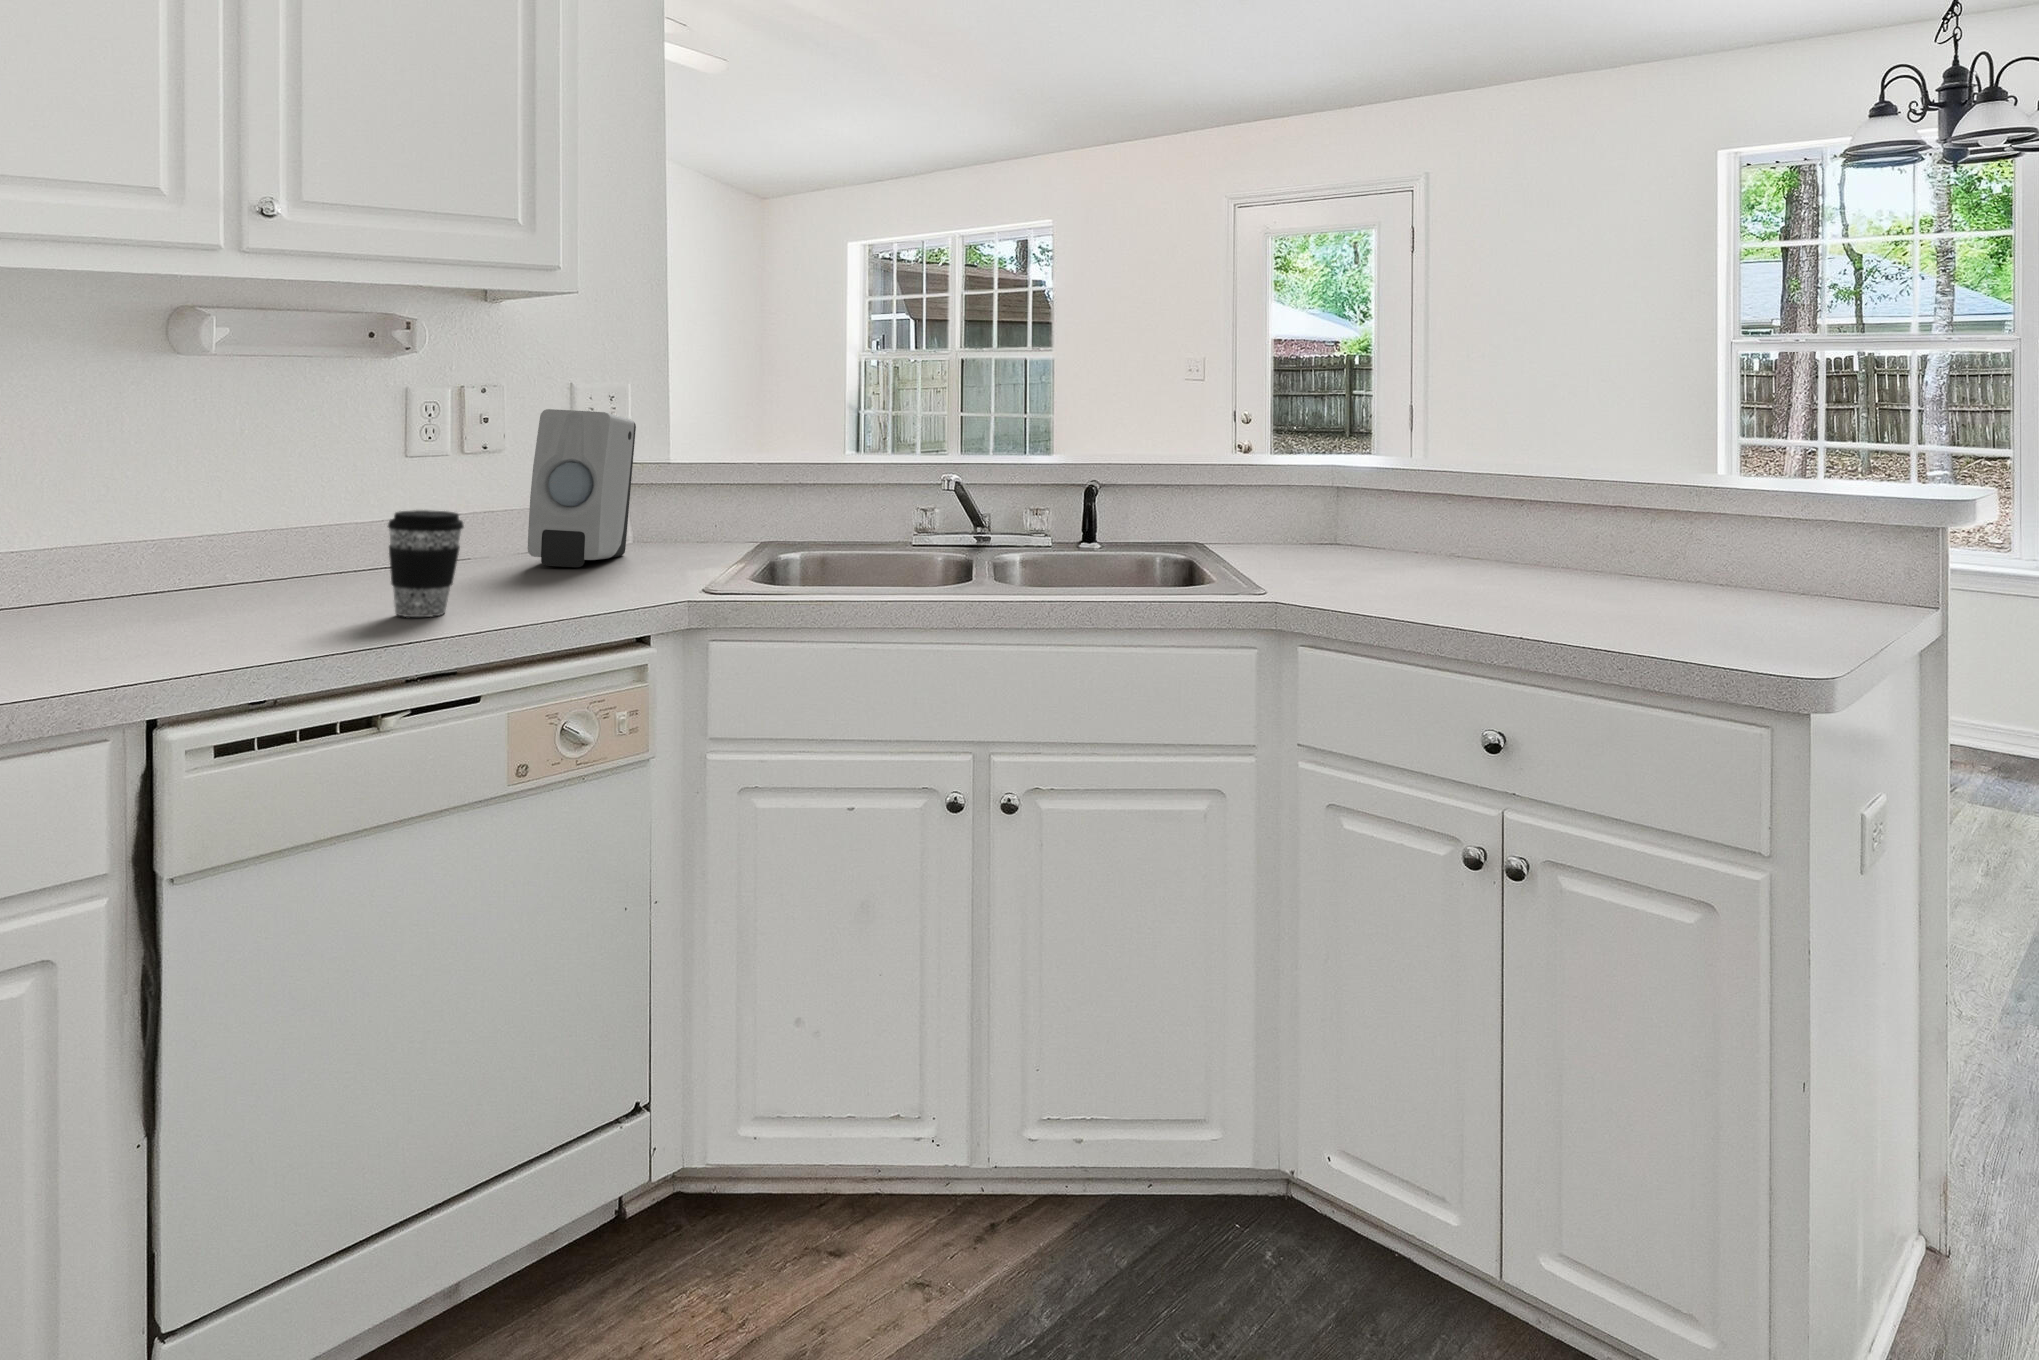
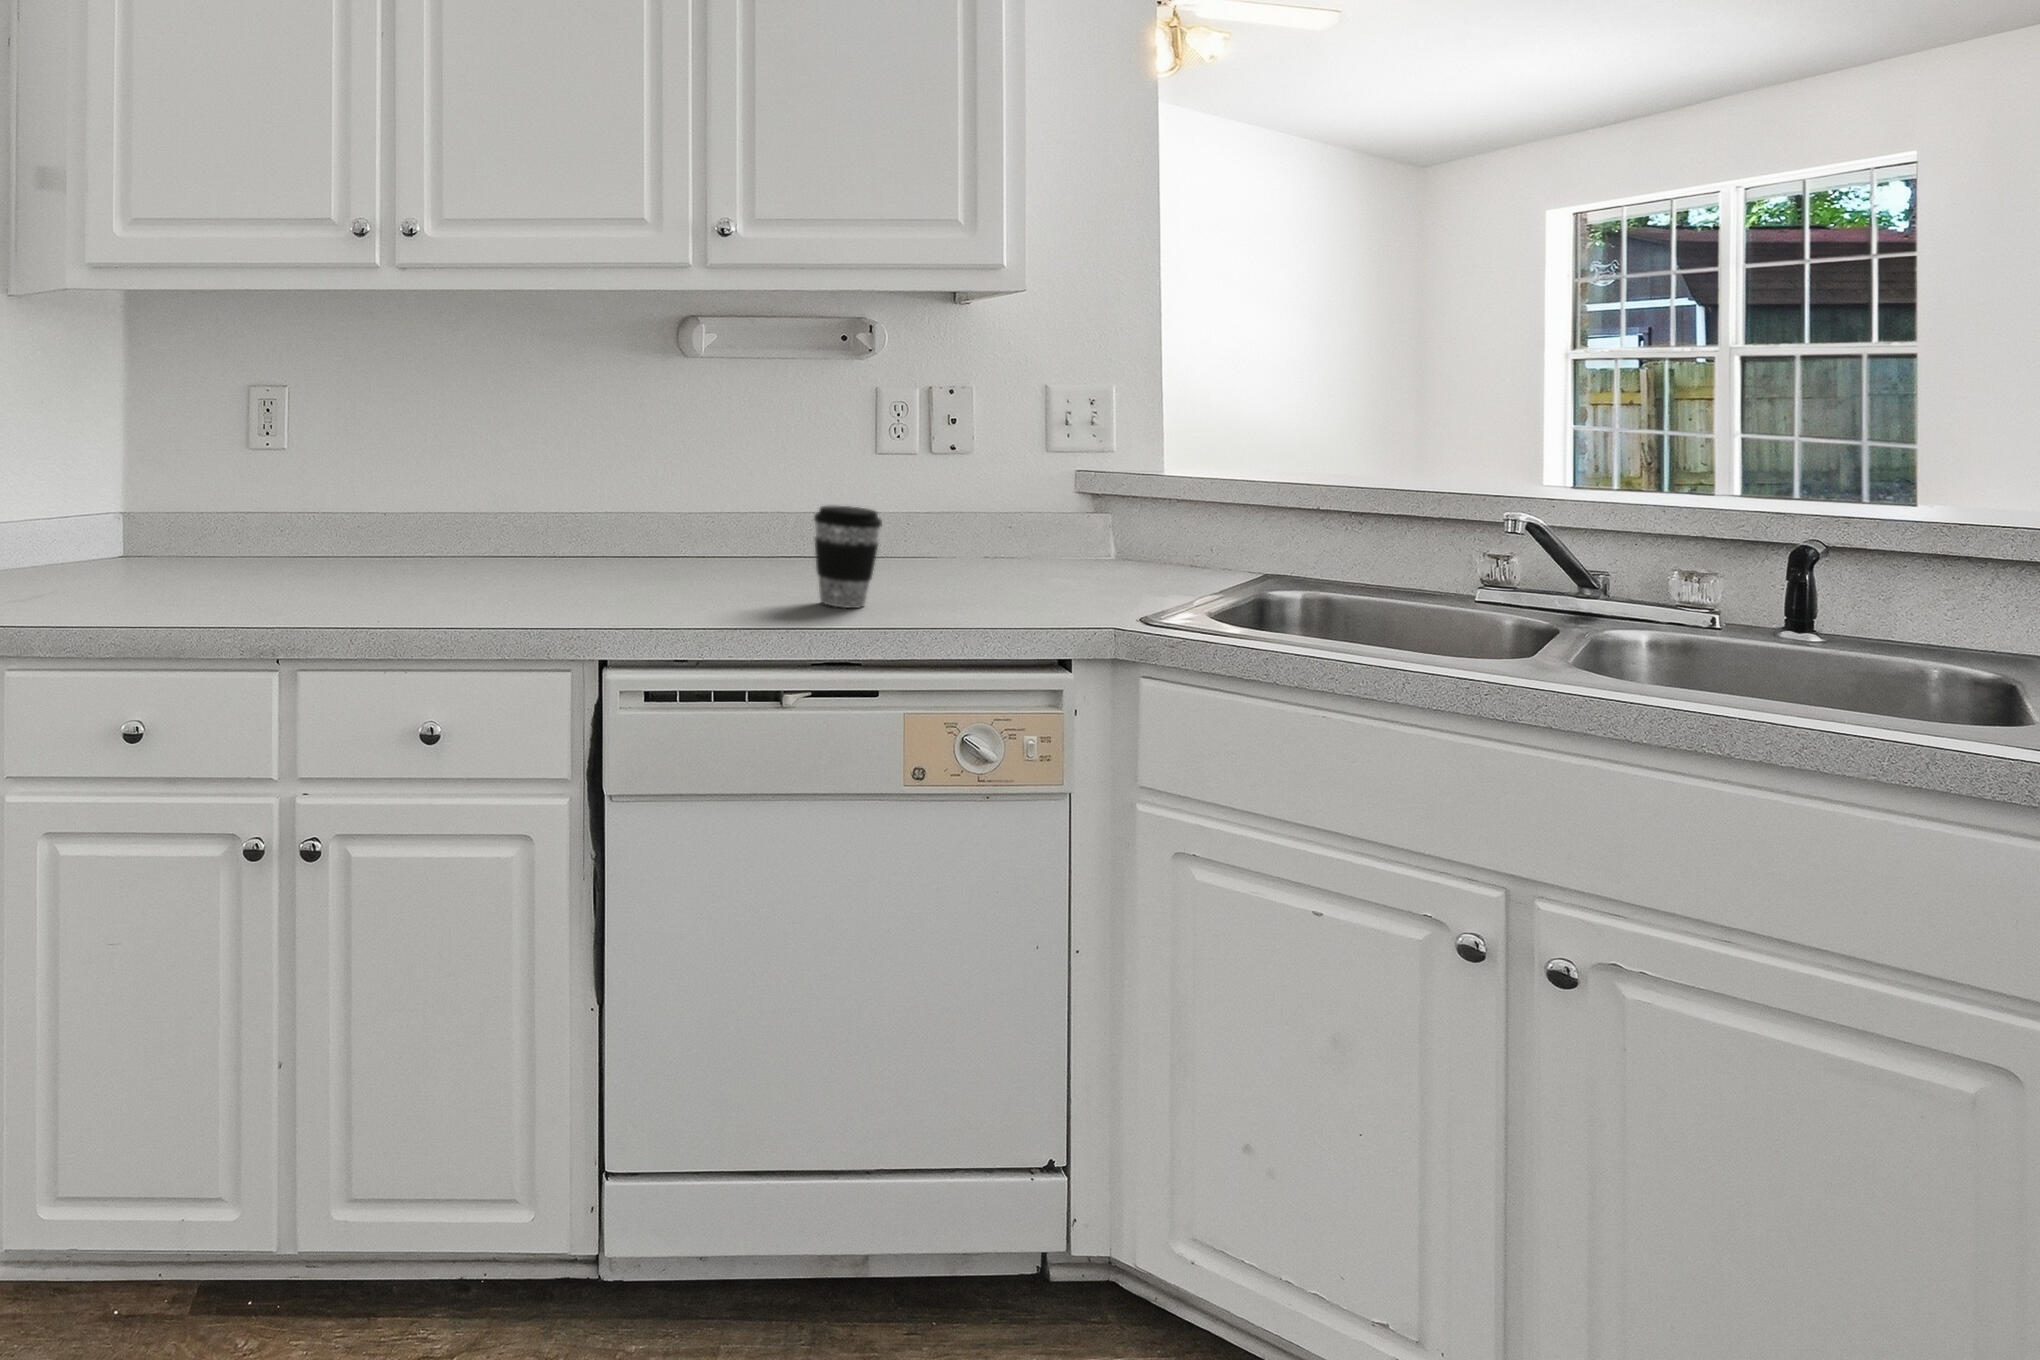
soap dispenser: present [528,409,636,567] -> none [981,413,1108,578]

